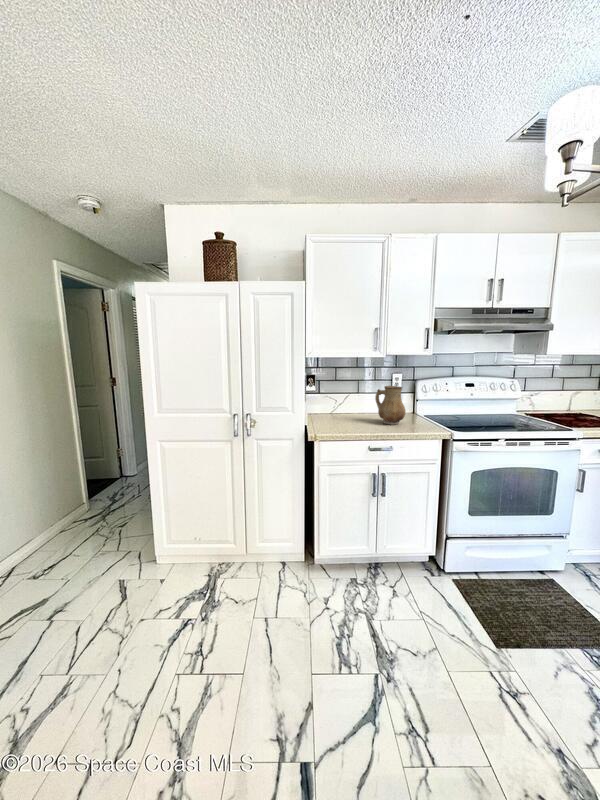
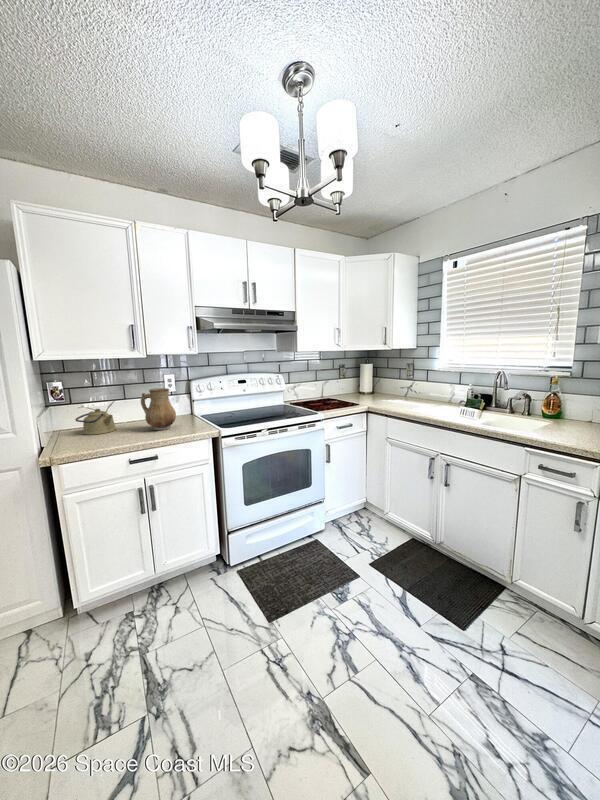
kettle: none [323,399,352,421] -> present [75,409,116,435]

